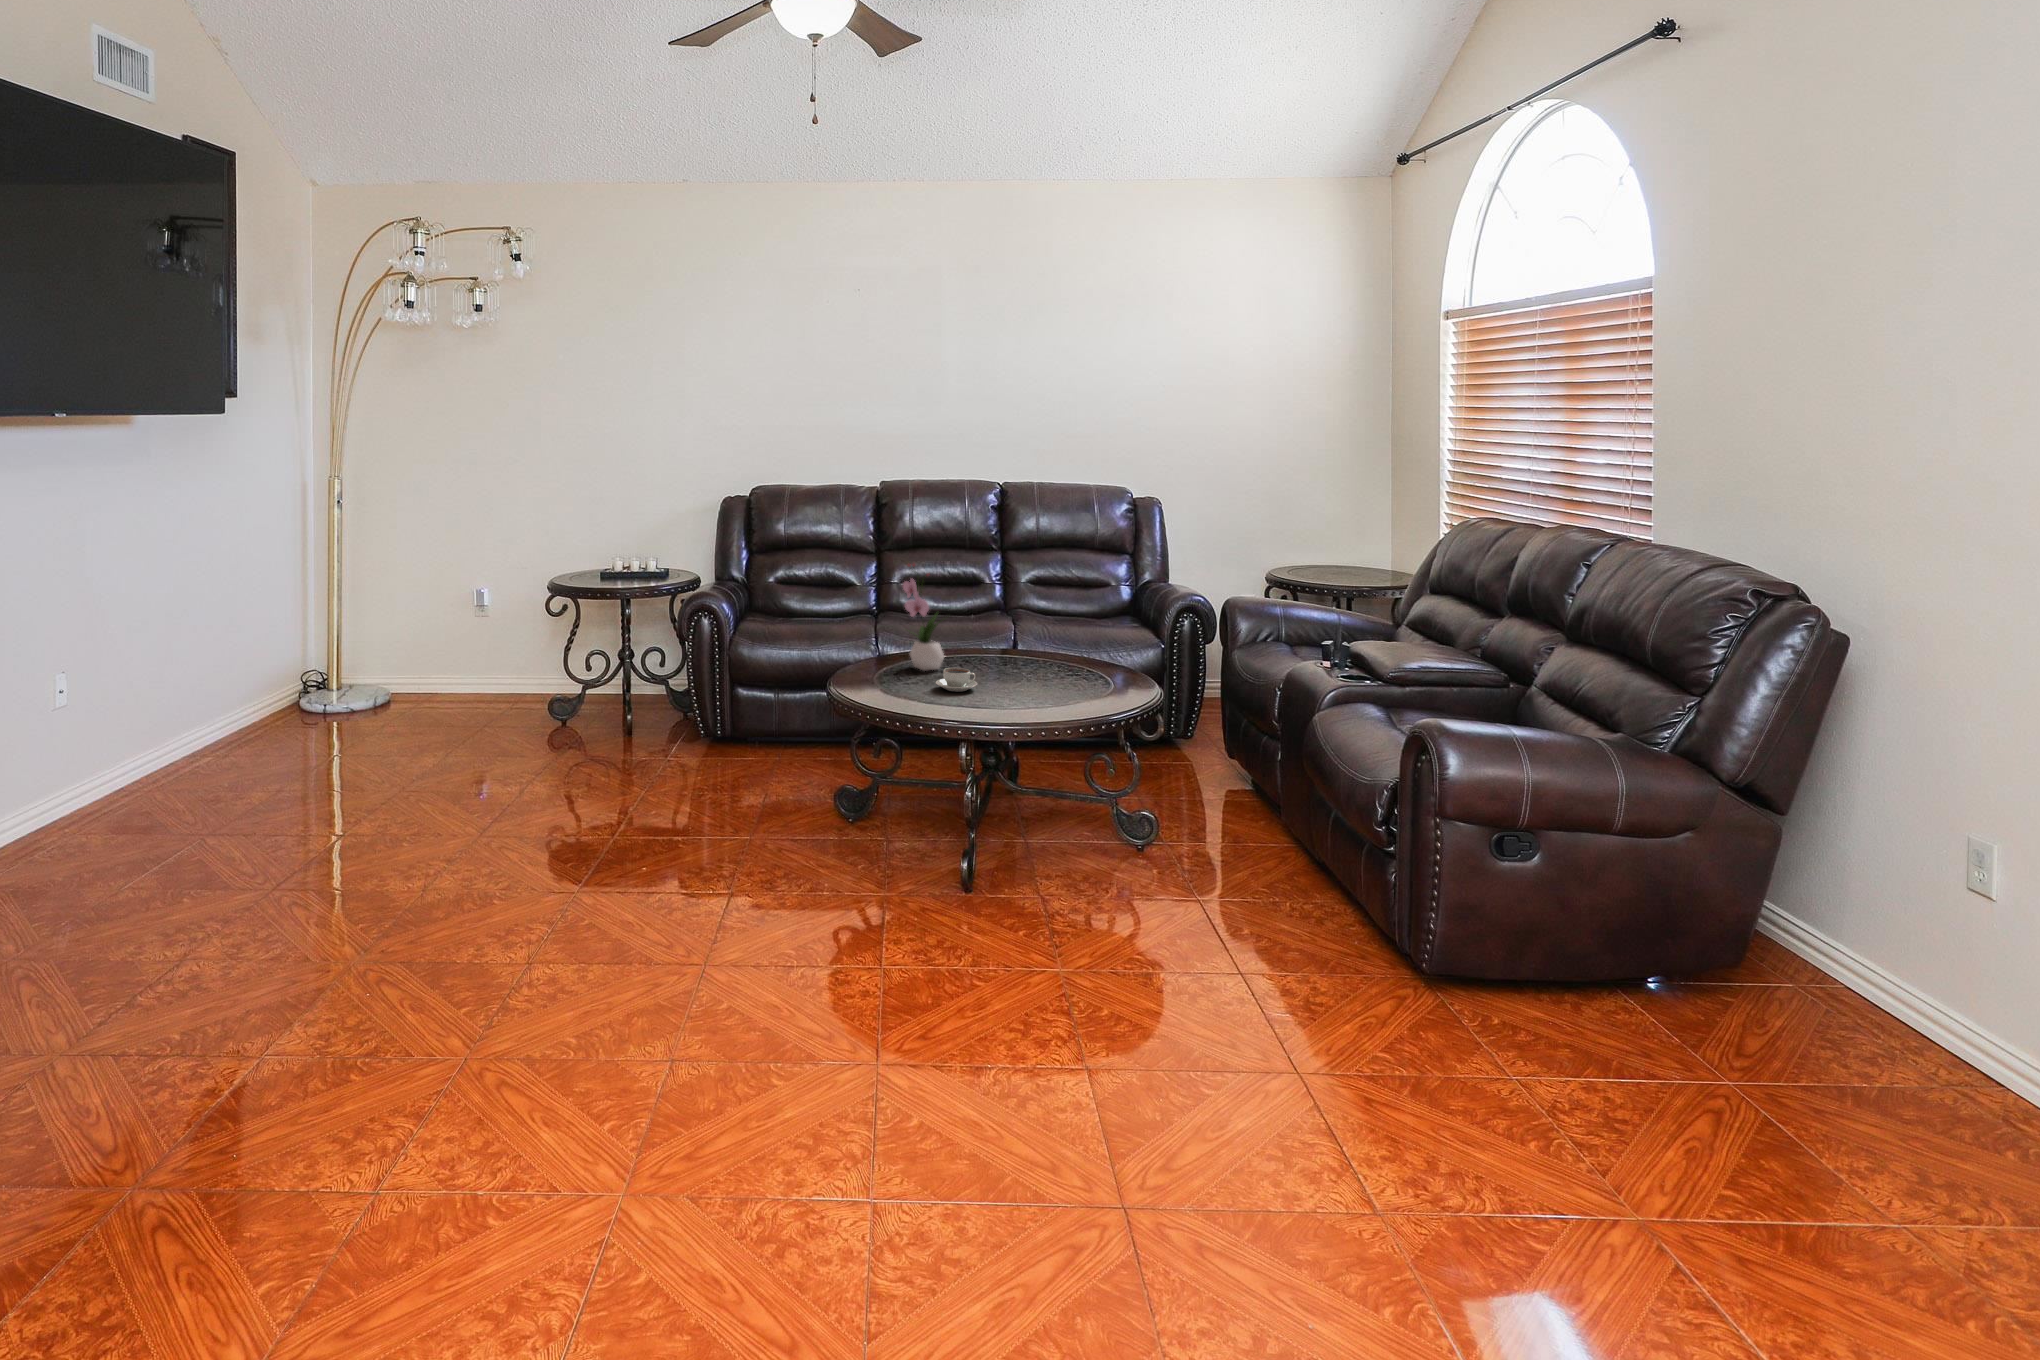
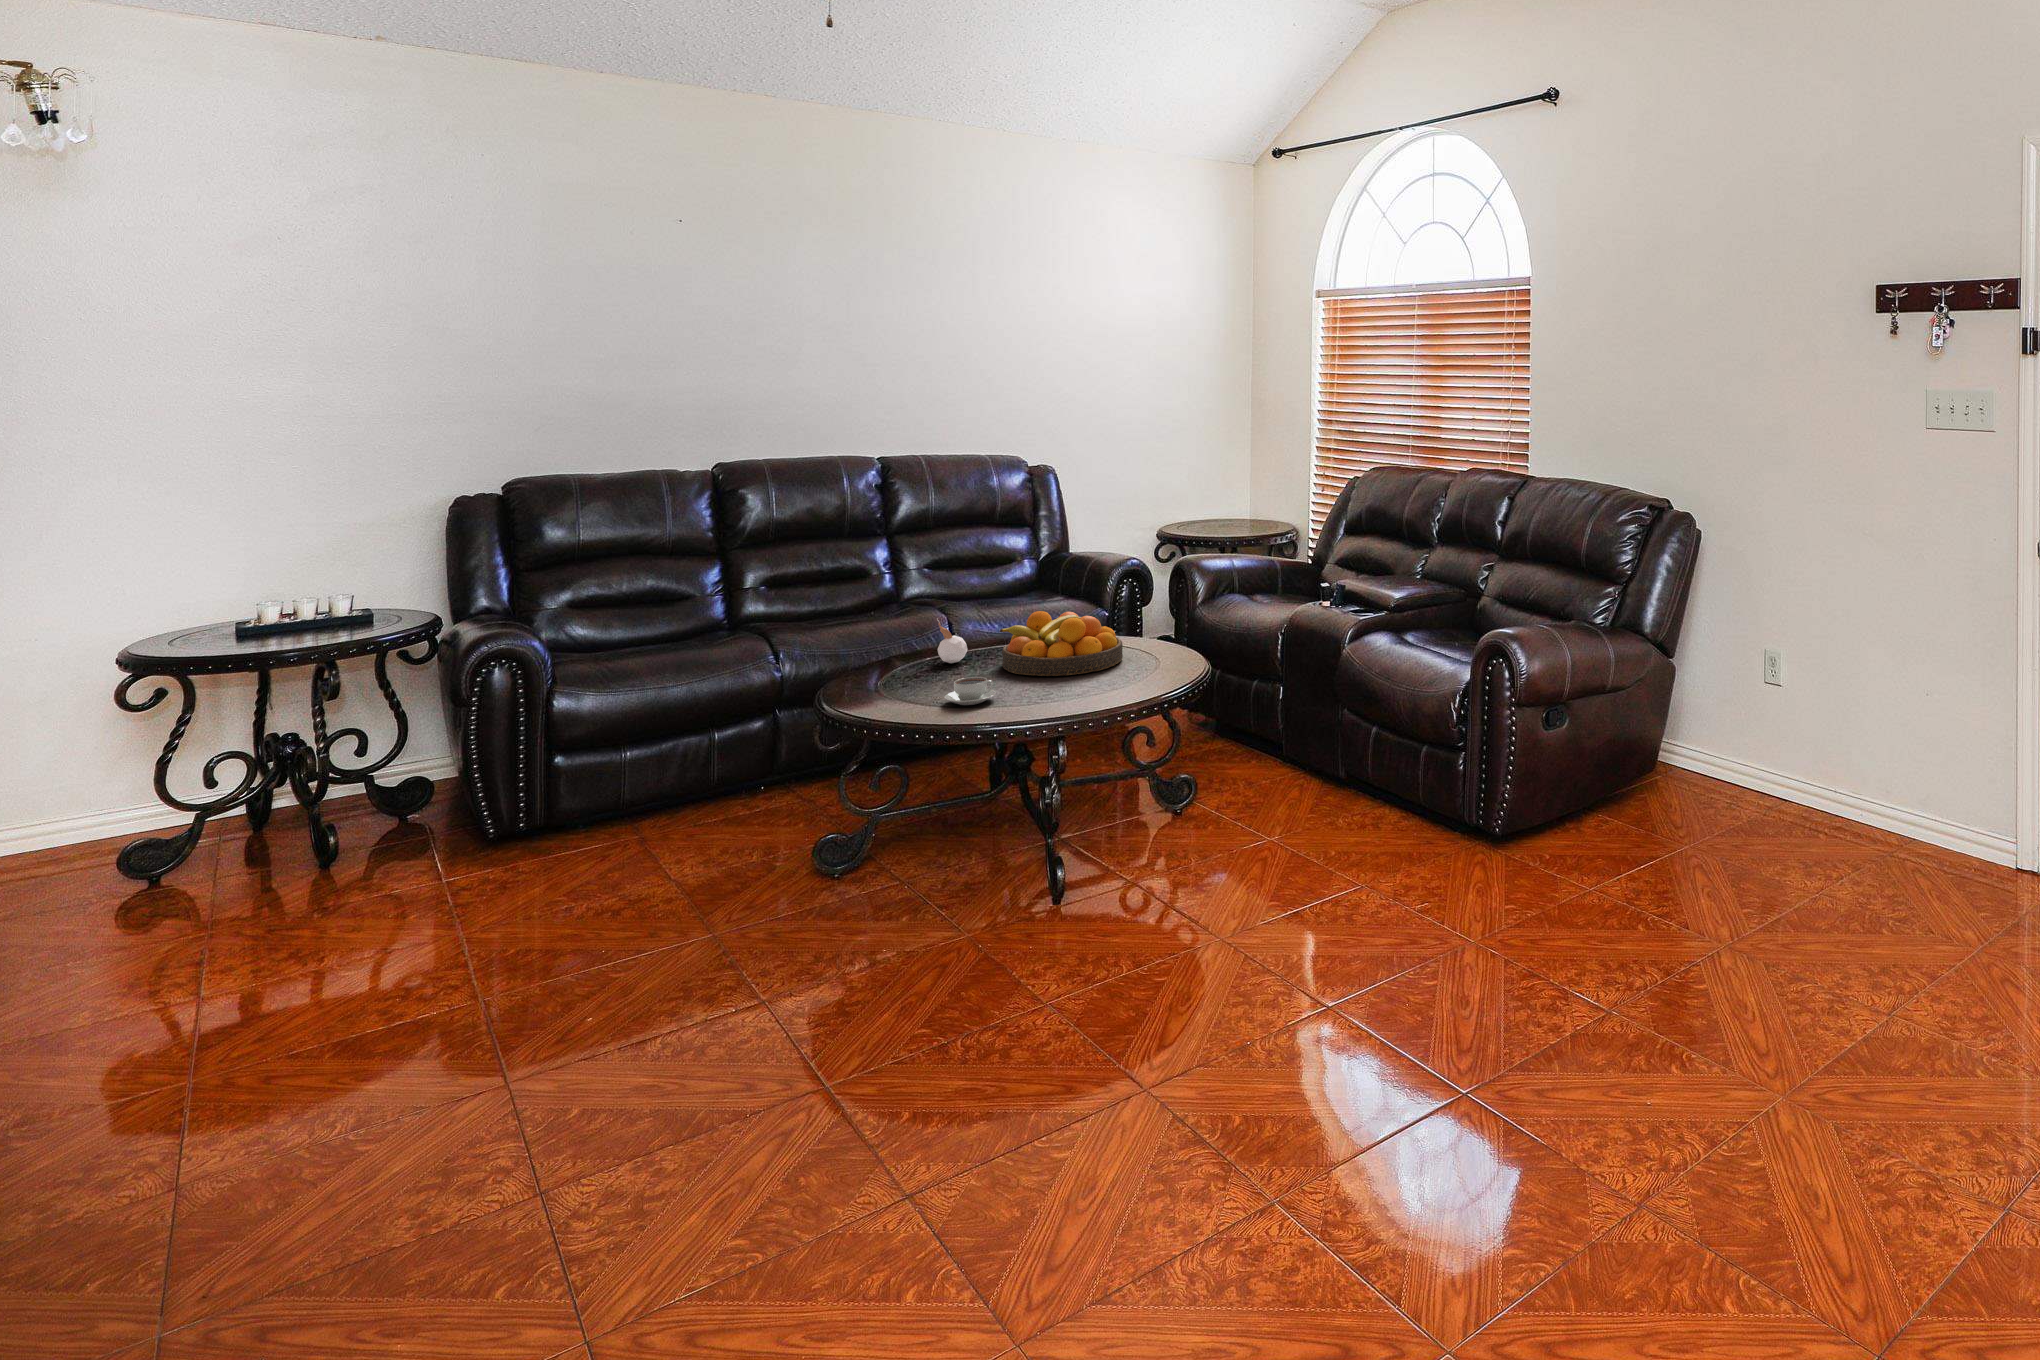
flower arrangement: present [903,564,944,670] -> none [873,565,936,688]
candle: none [967,617,991,658] -> present [937,618,967,663]
fruit bowl: none [1008,622,1115,684] -> present [1000,611,1123,676]

